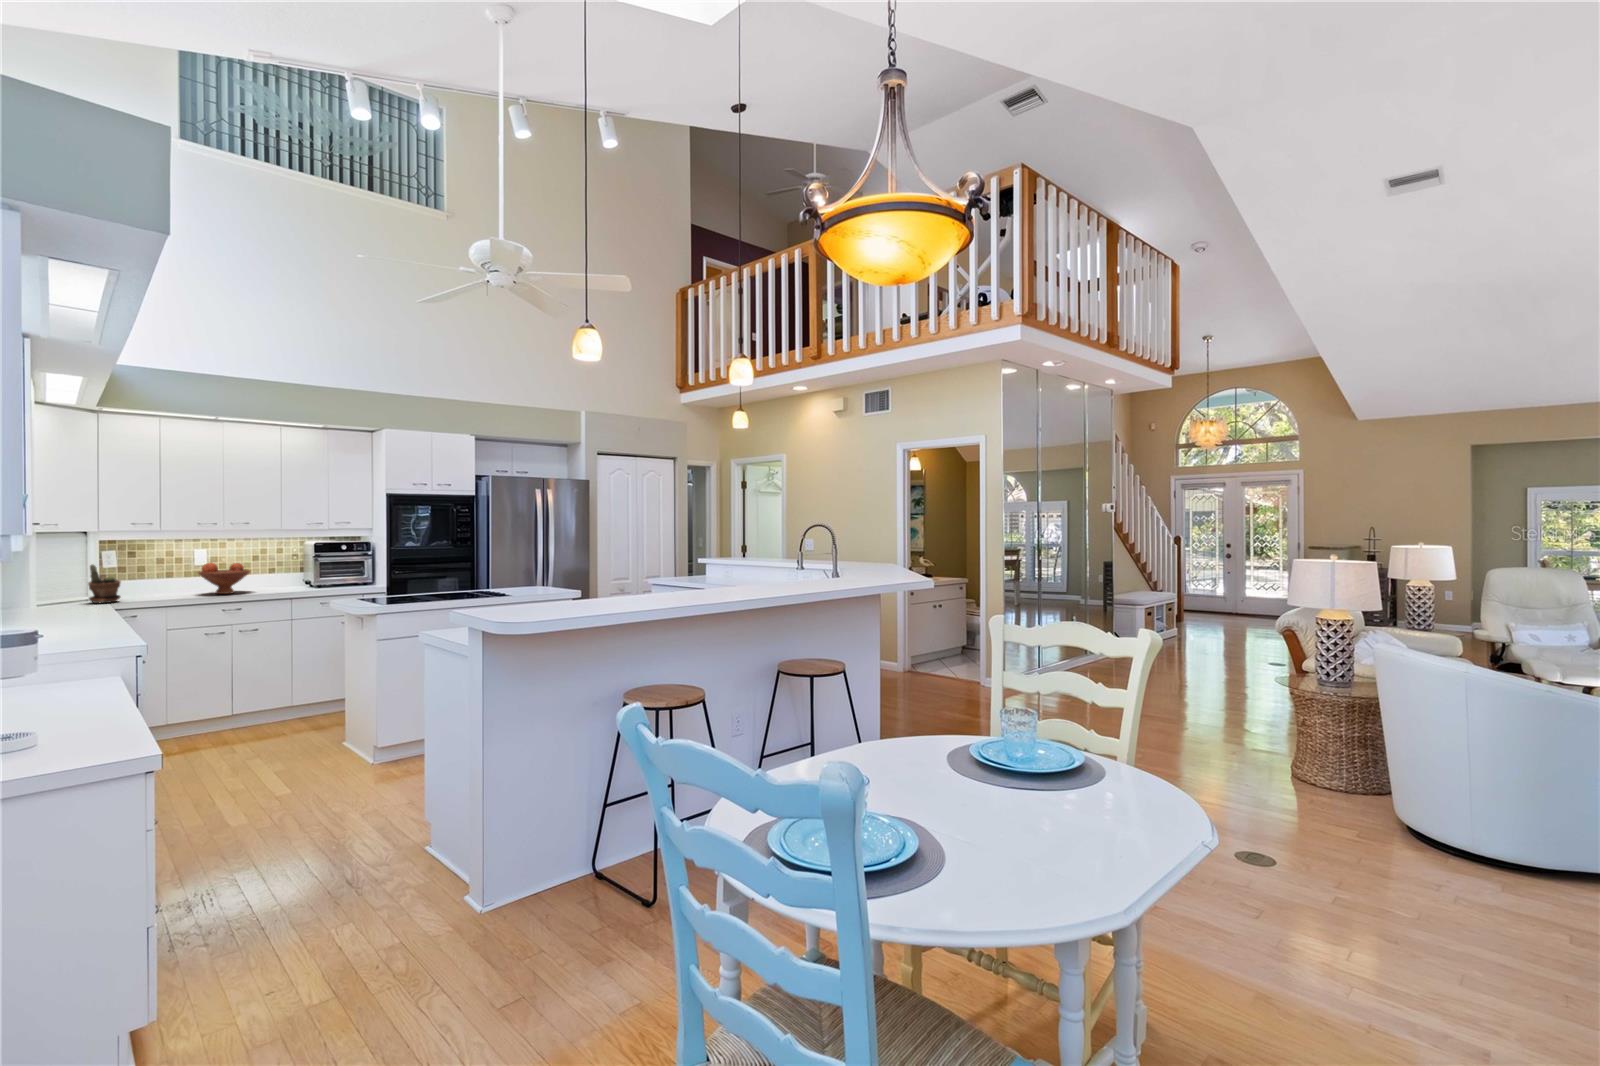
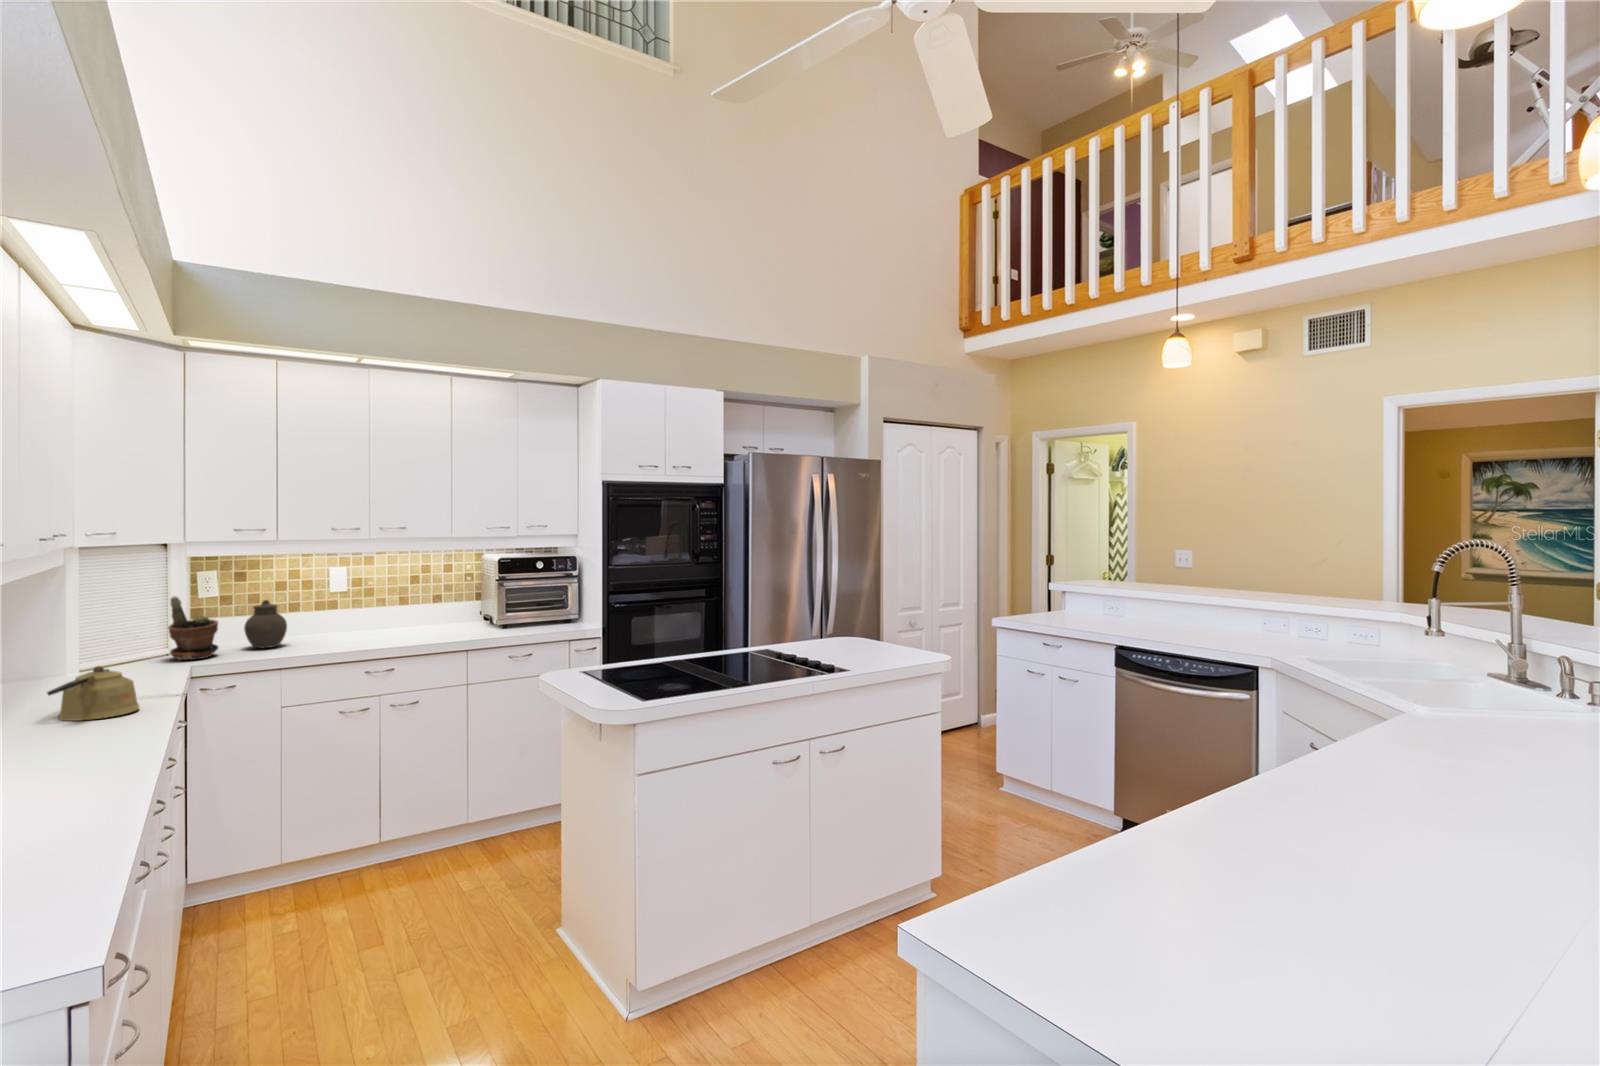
fruit bowl: present [198,563,250,594] -> none [333,589,409,640]
jar: none [137,568,166,598] -> present [244,600,287,648]
kettle: none [36,595,86,623] -> present [47,666,139,721]

